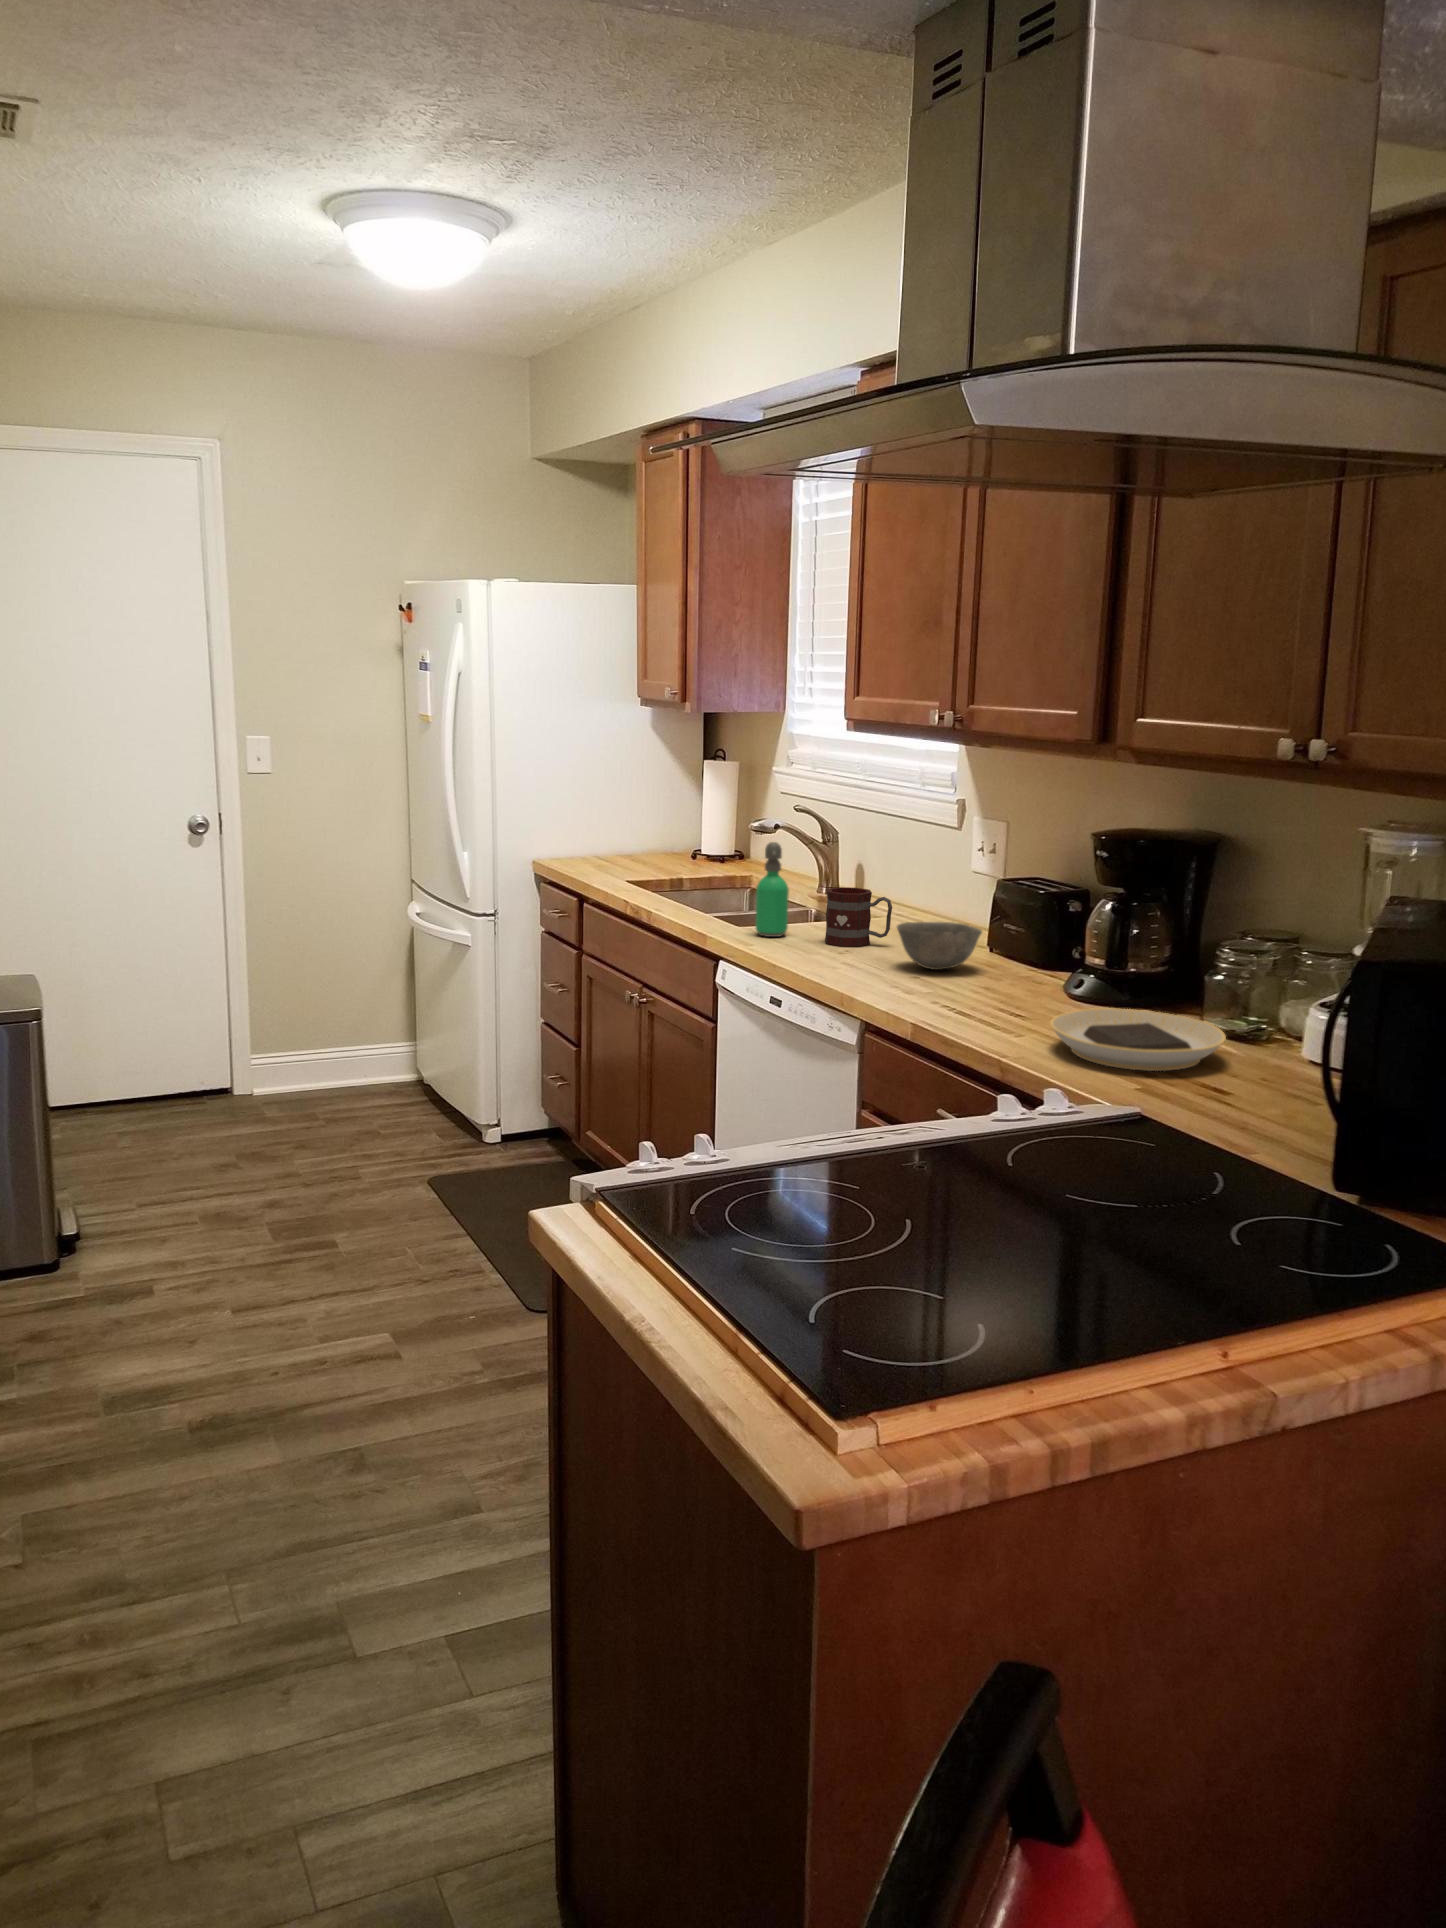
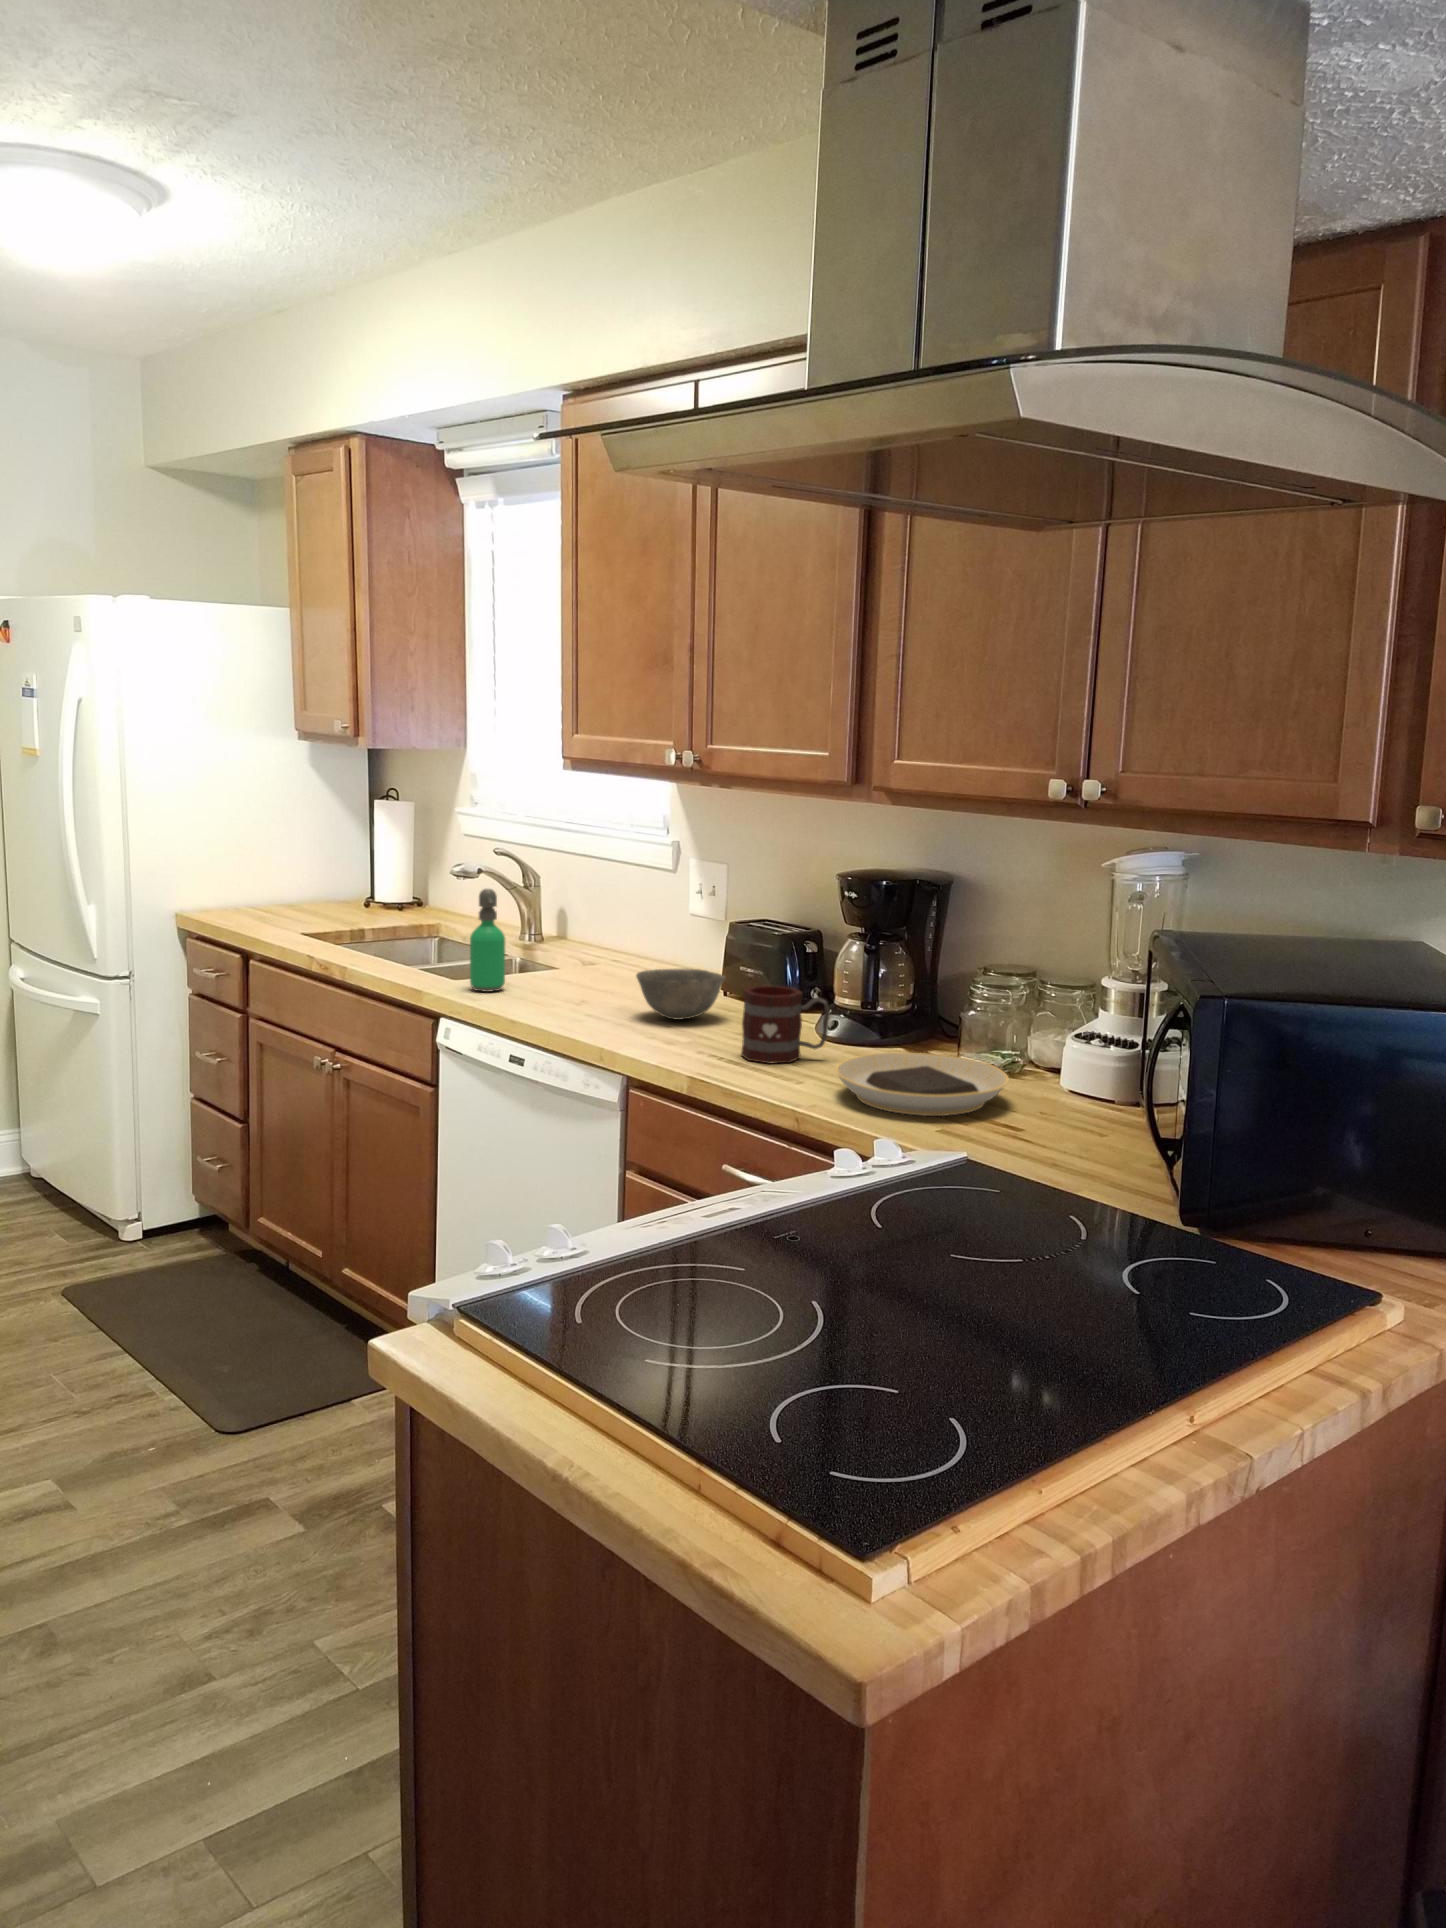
mug: present [825,887,892,946] -> present [741,985,830,1063]

